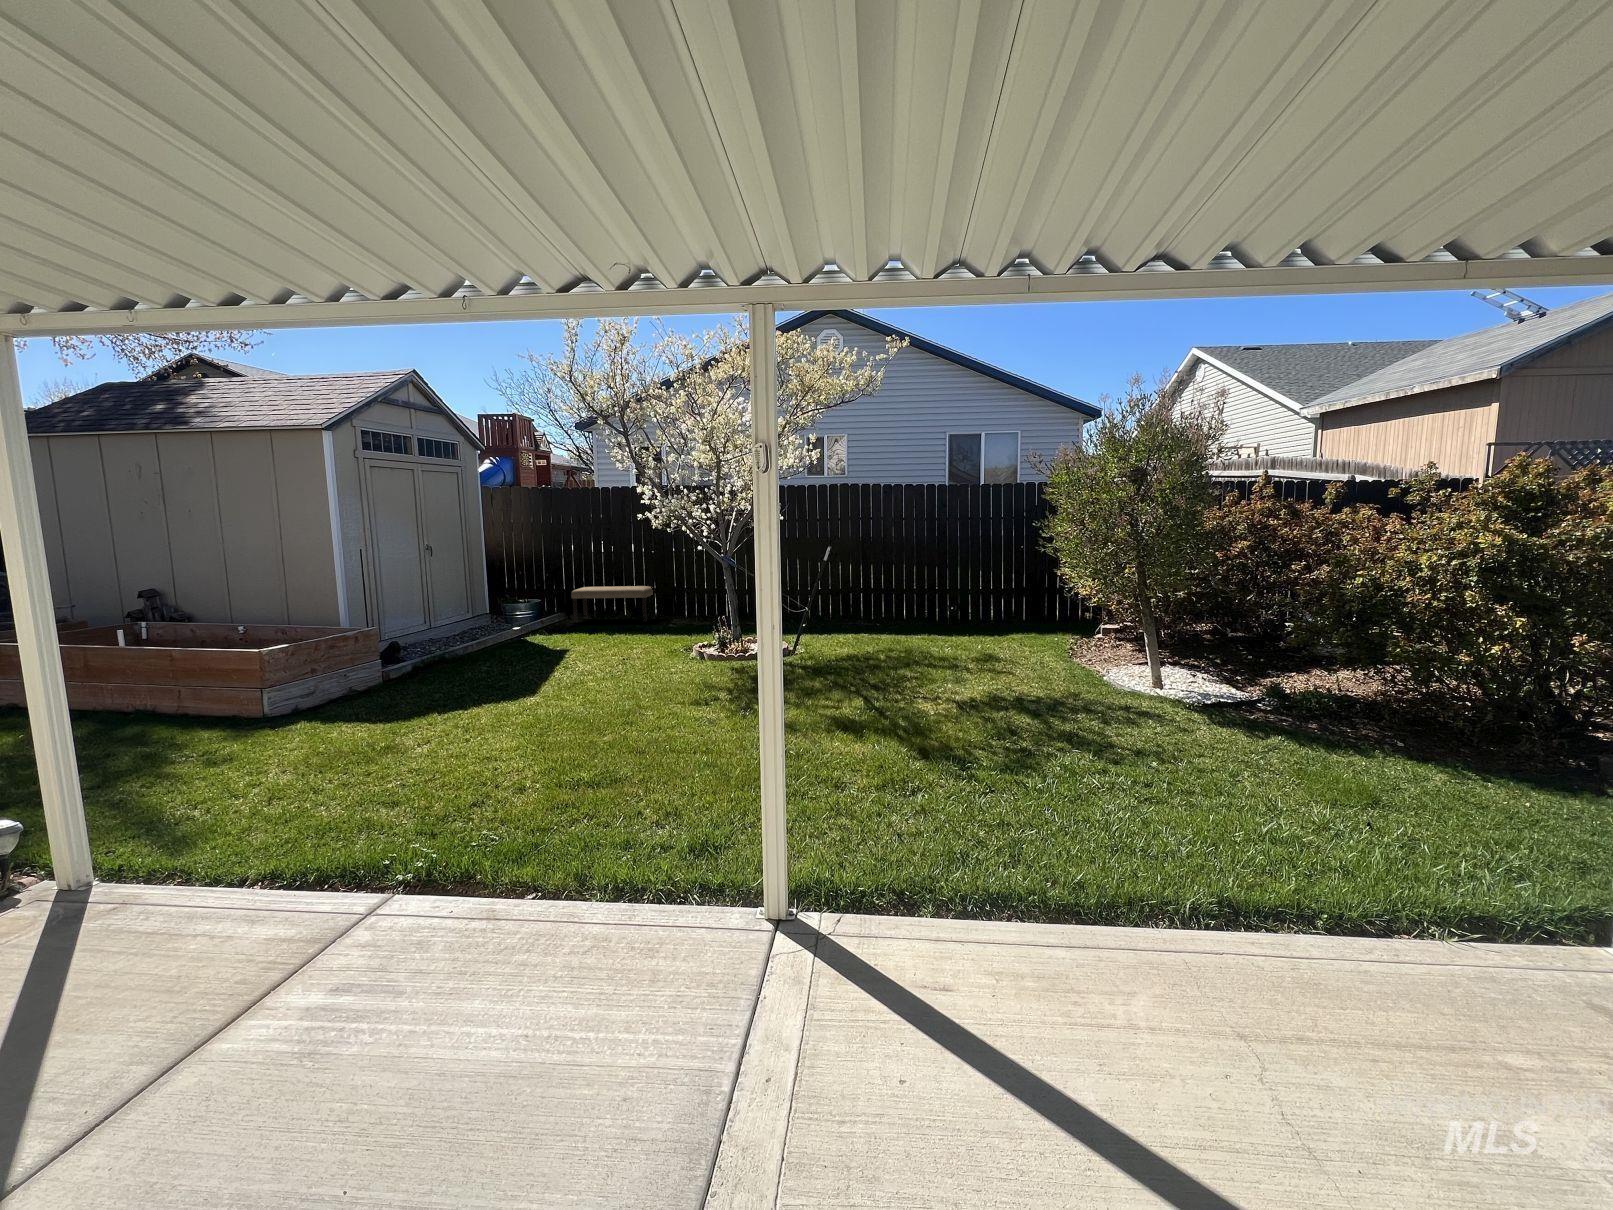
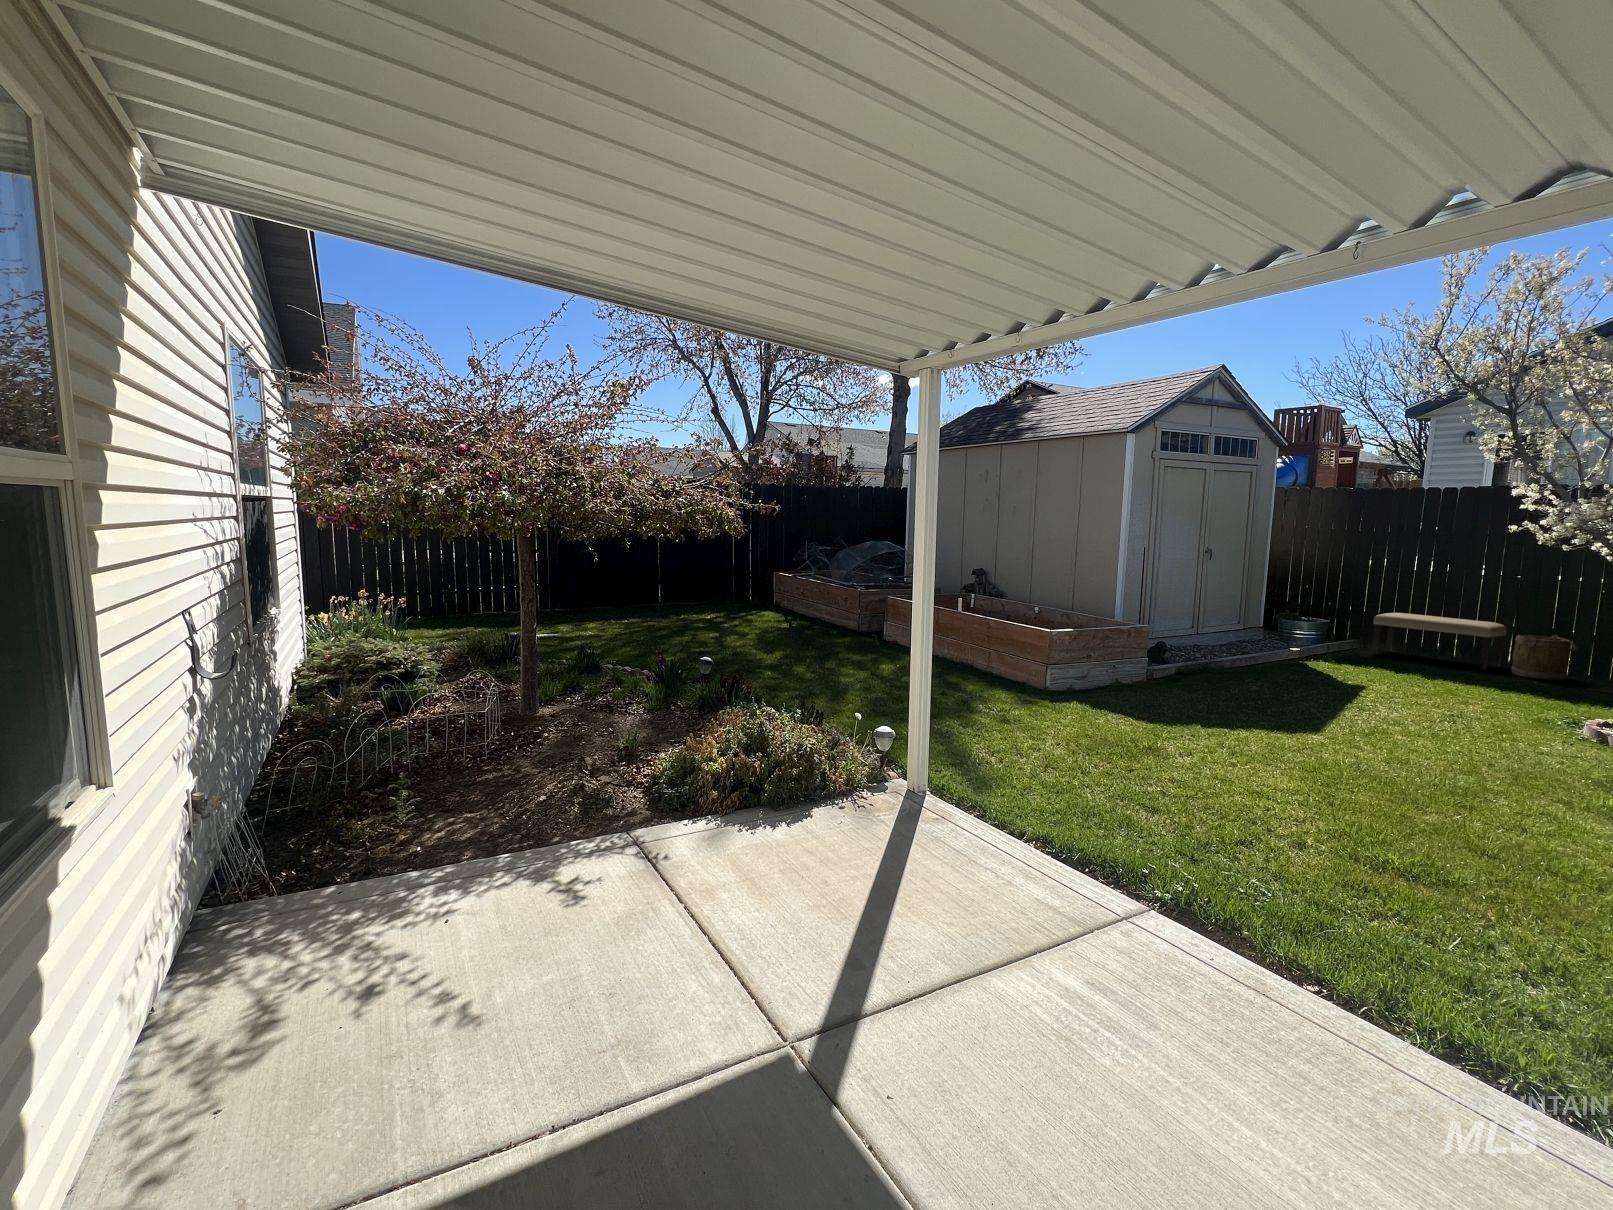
bucket: none [660,590,693,623] -> present [1511,635,1578,680]

